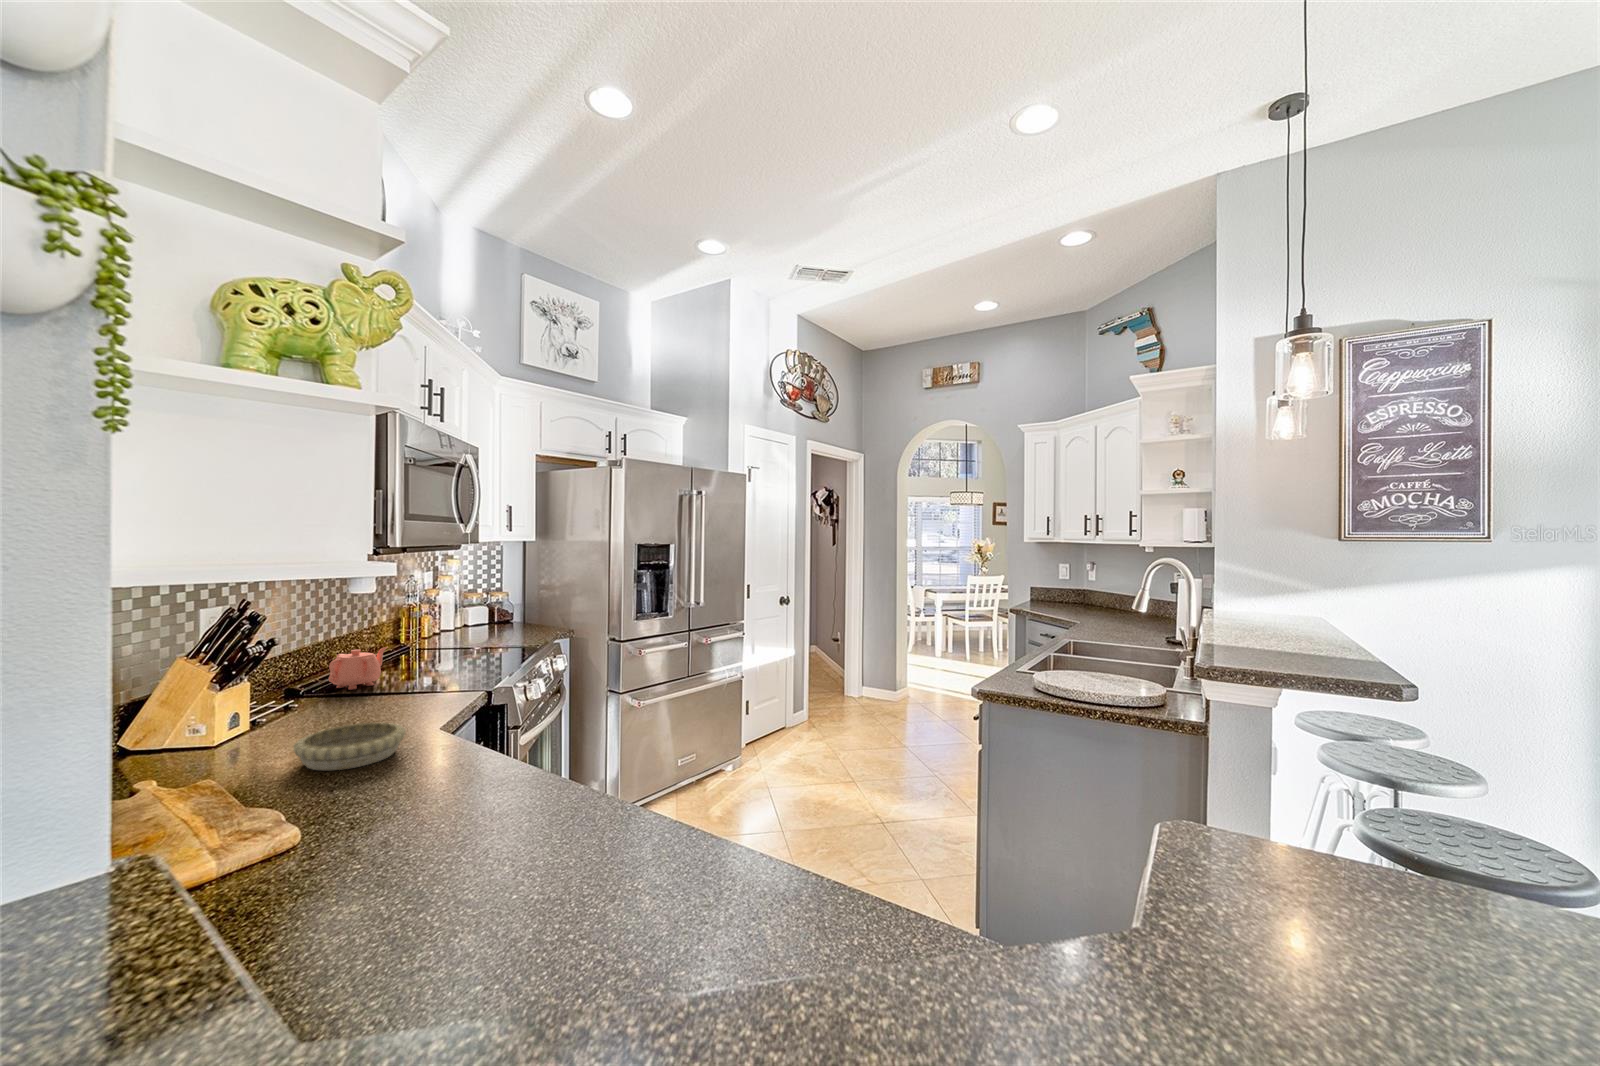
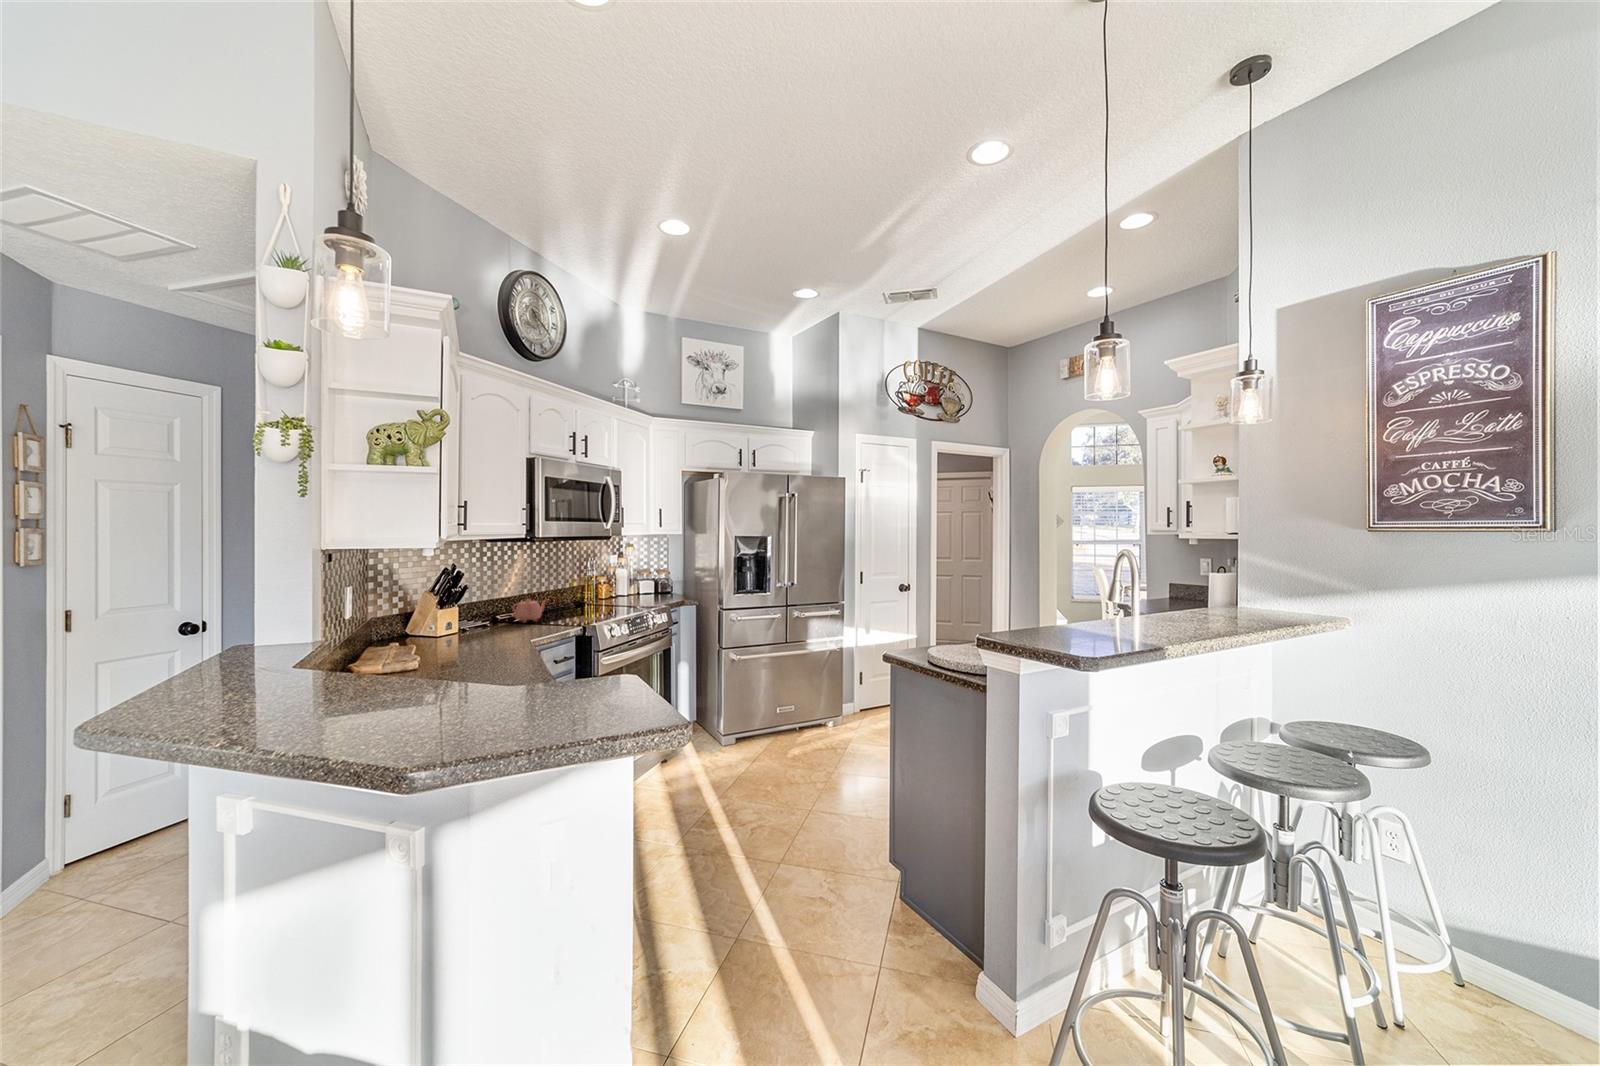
decorative bowl: present [294,722,405,770] -> none [444,633,500,653]

